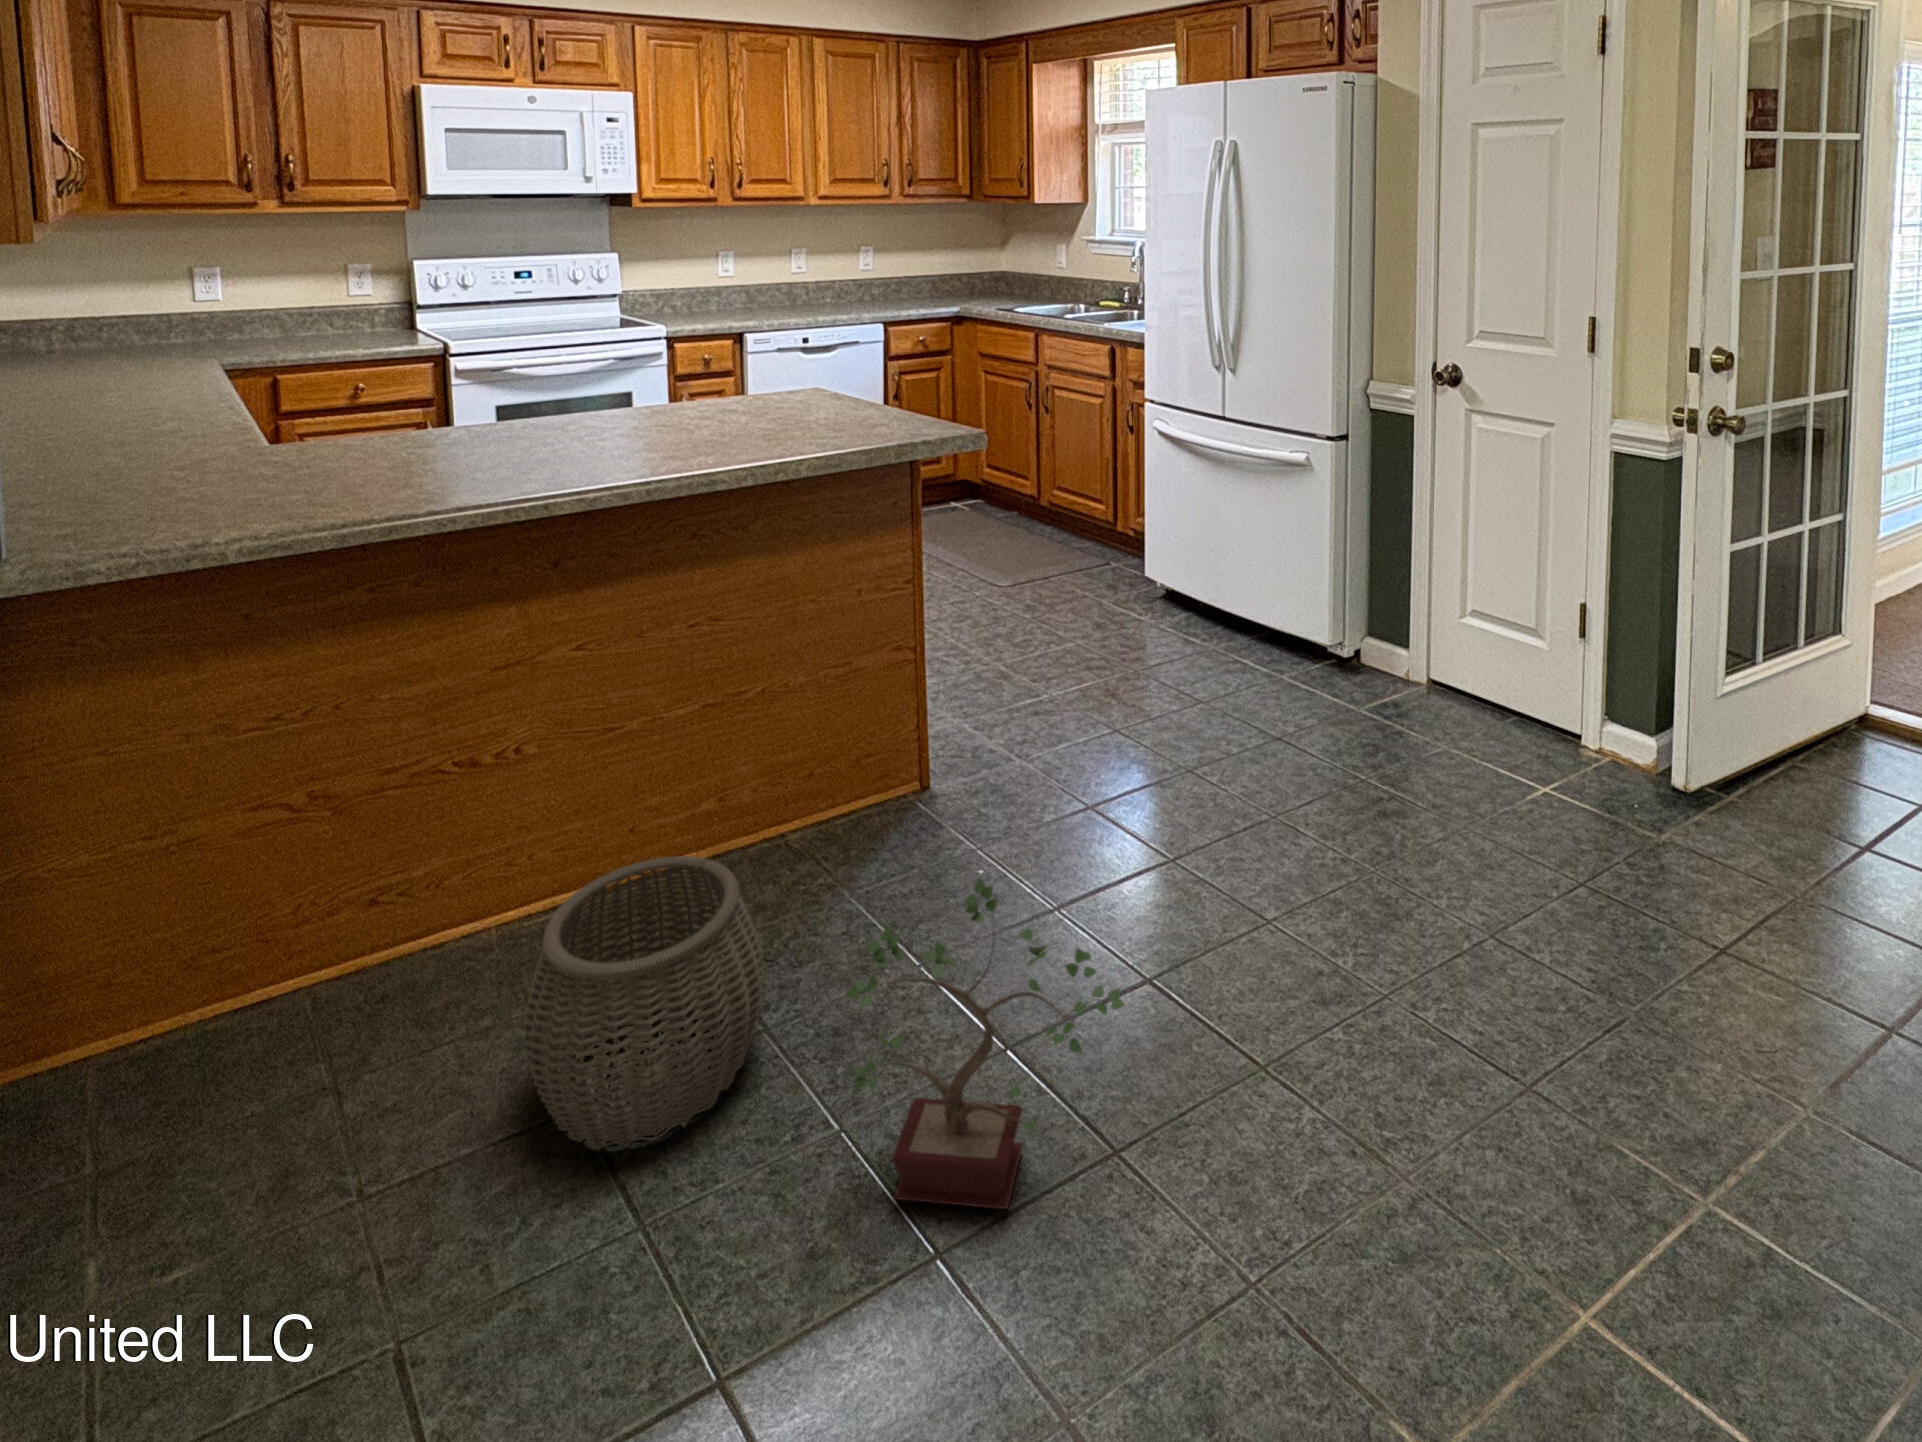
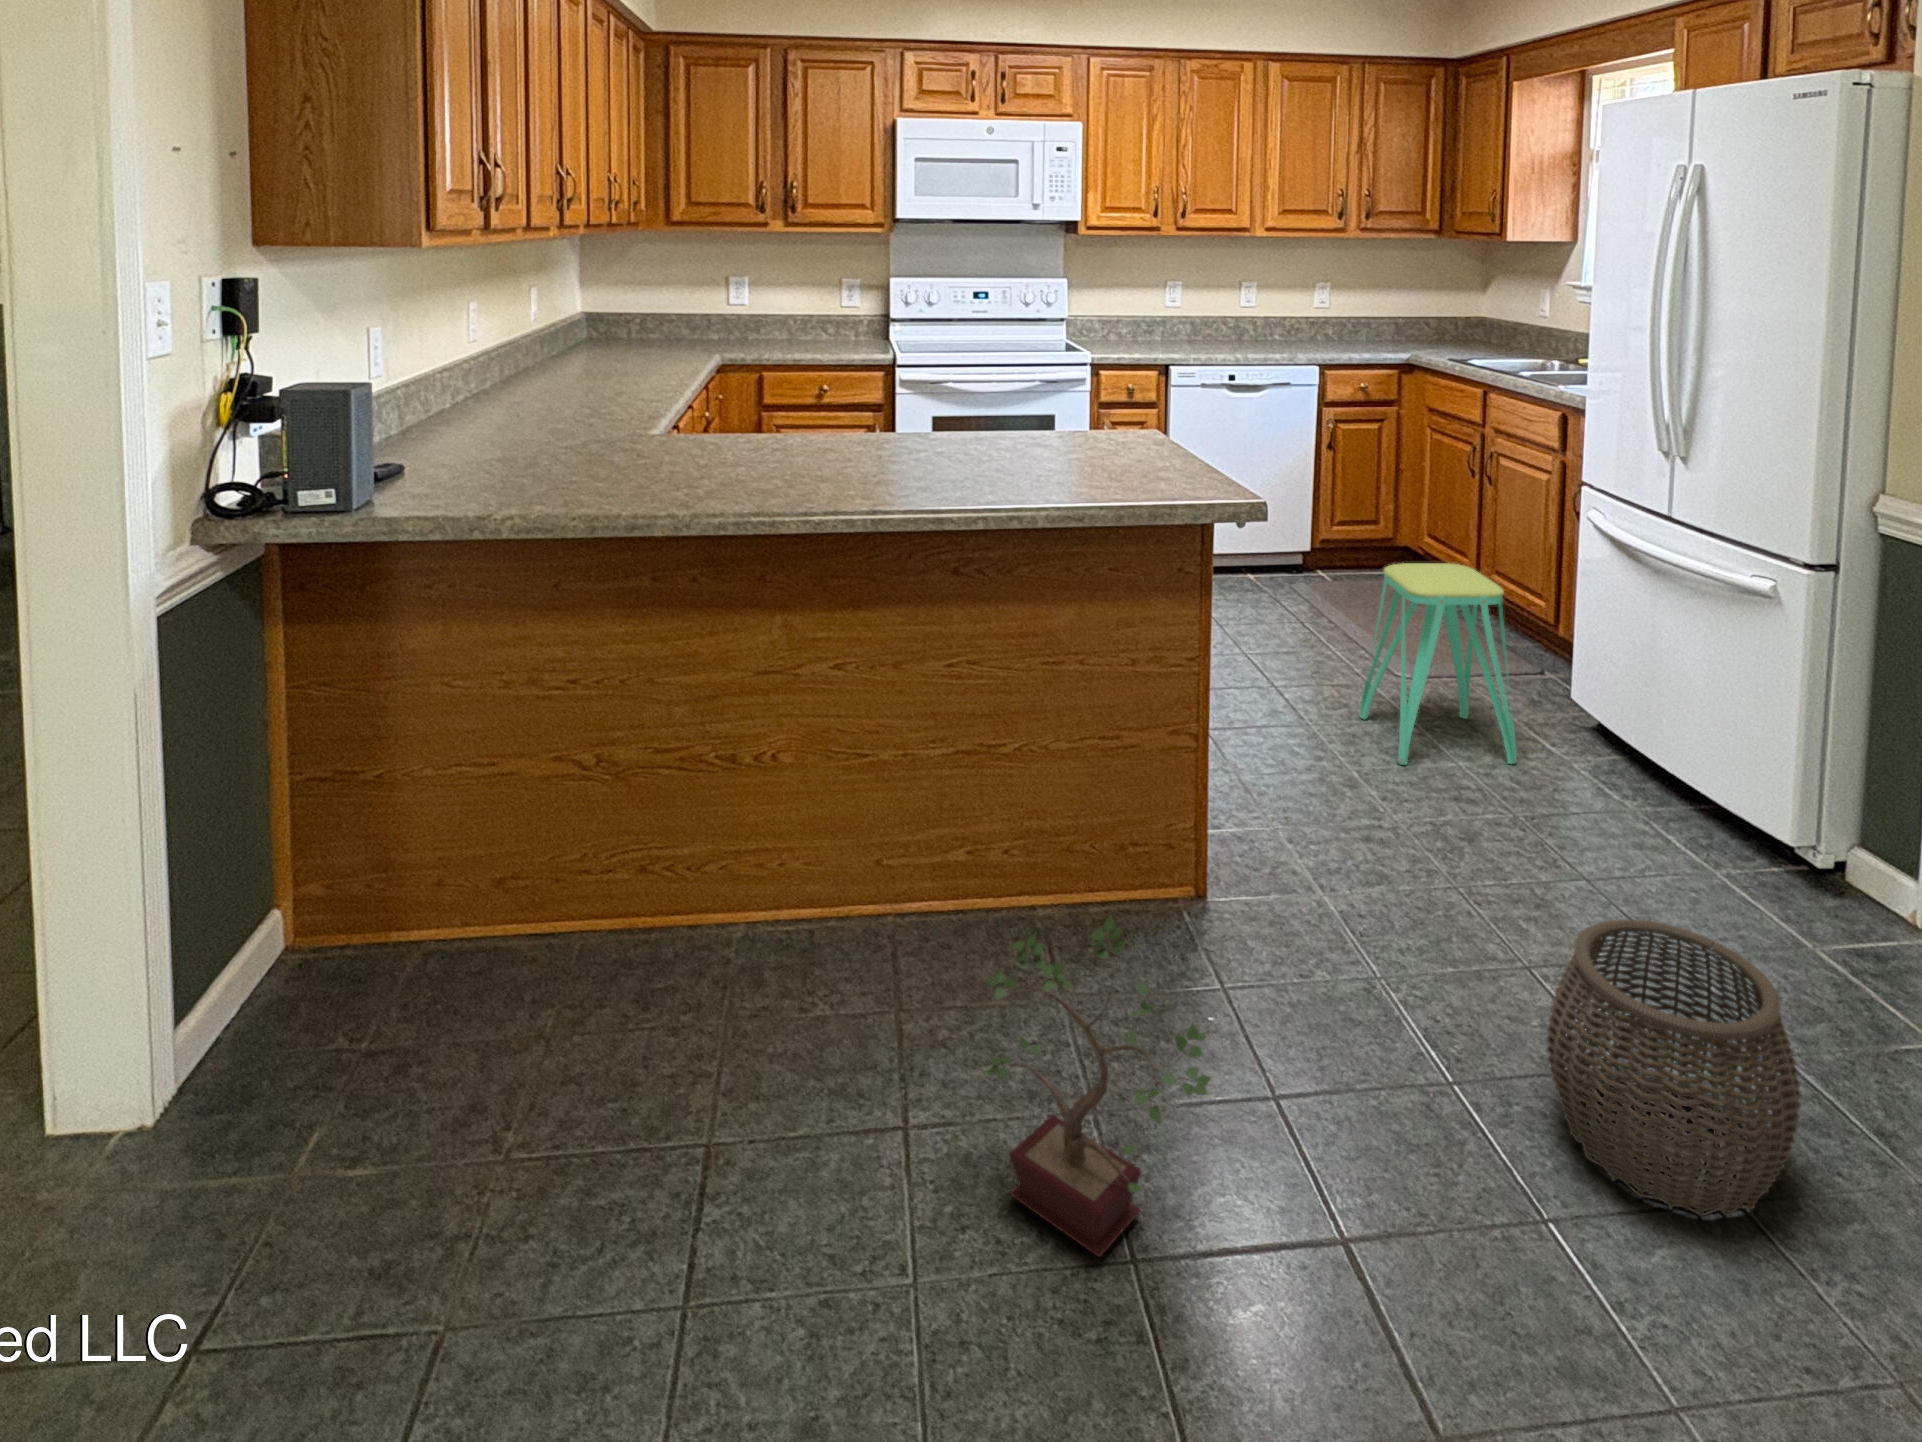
stool: none [994,482,1128,662] -> present [1359,563,1517,765]
woven basket: present [523,856,764,1149] -> present [1546,919,1801,1216]

